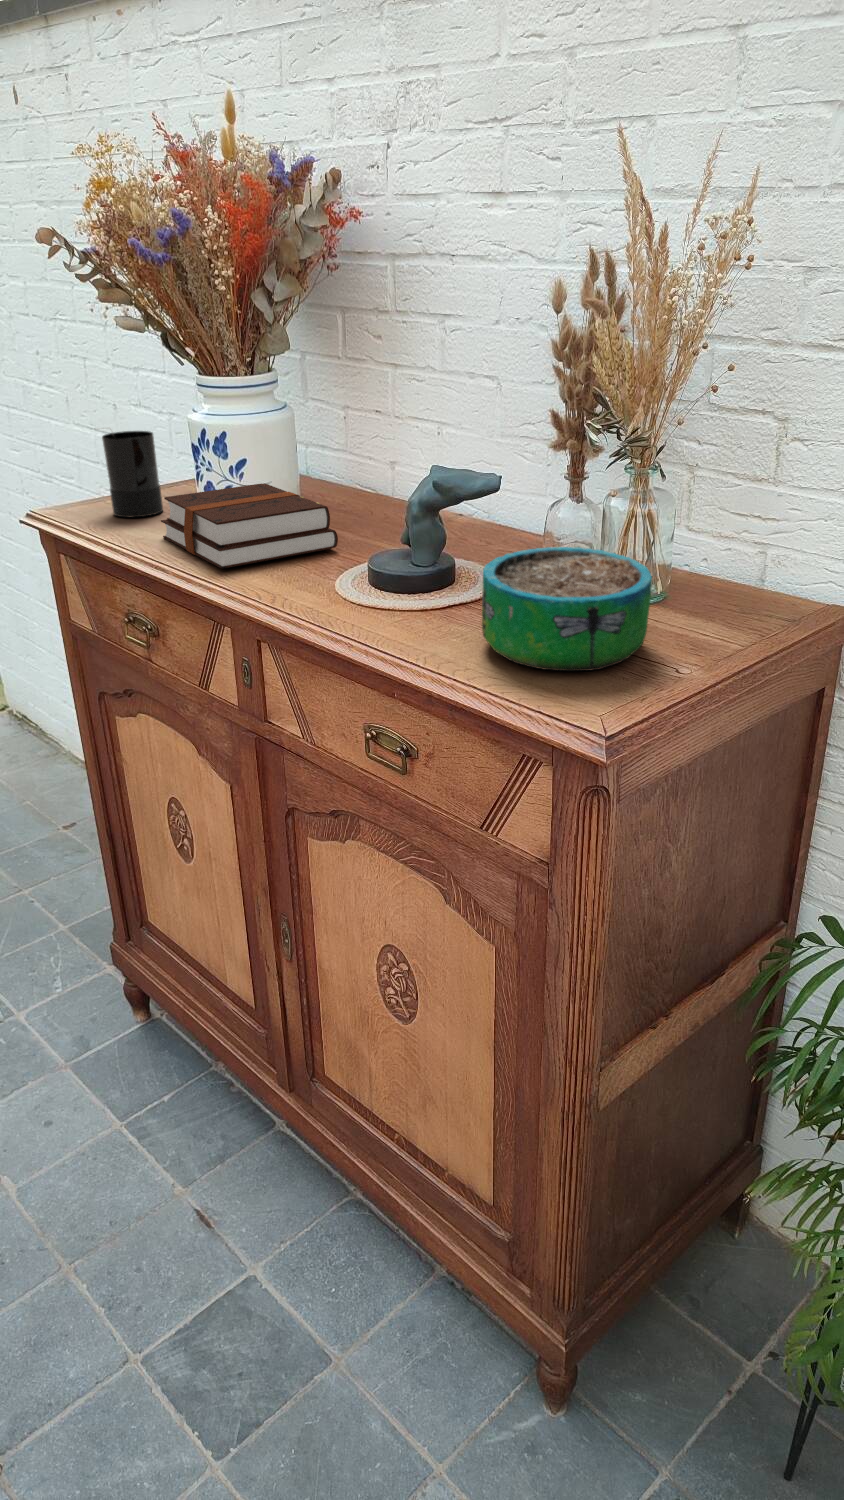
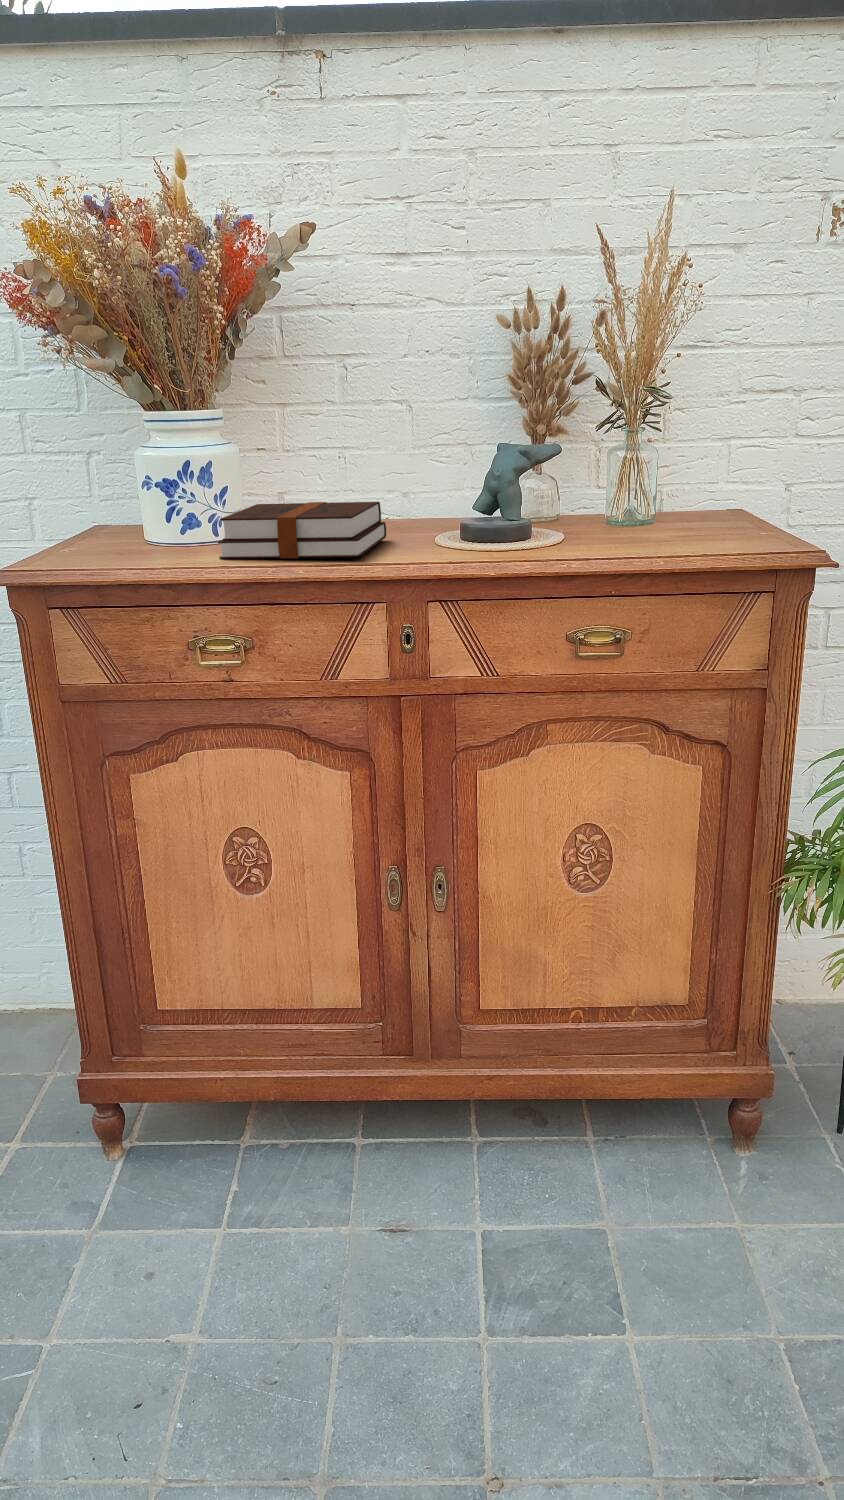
candle: present [102,431,163,517] -> none [85,469,148,558]
decorative bowl: present [482,547,652,671] -> none [631,479,750,548]

